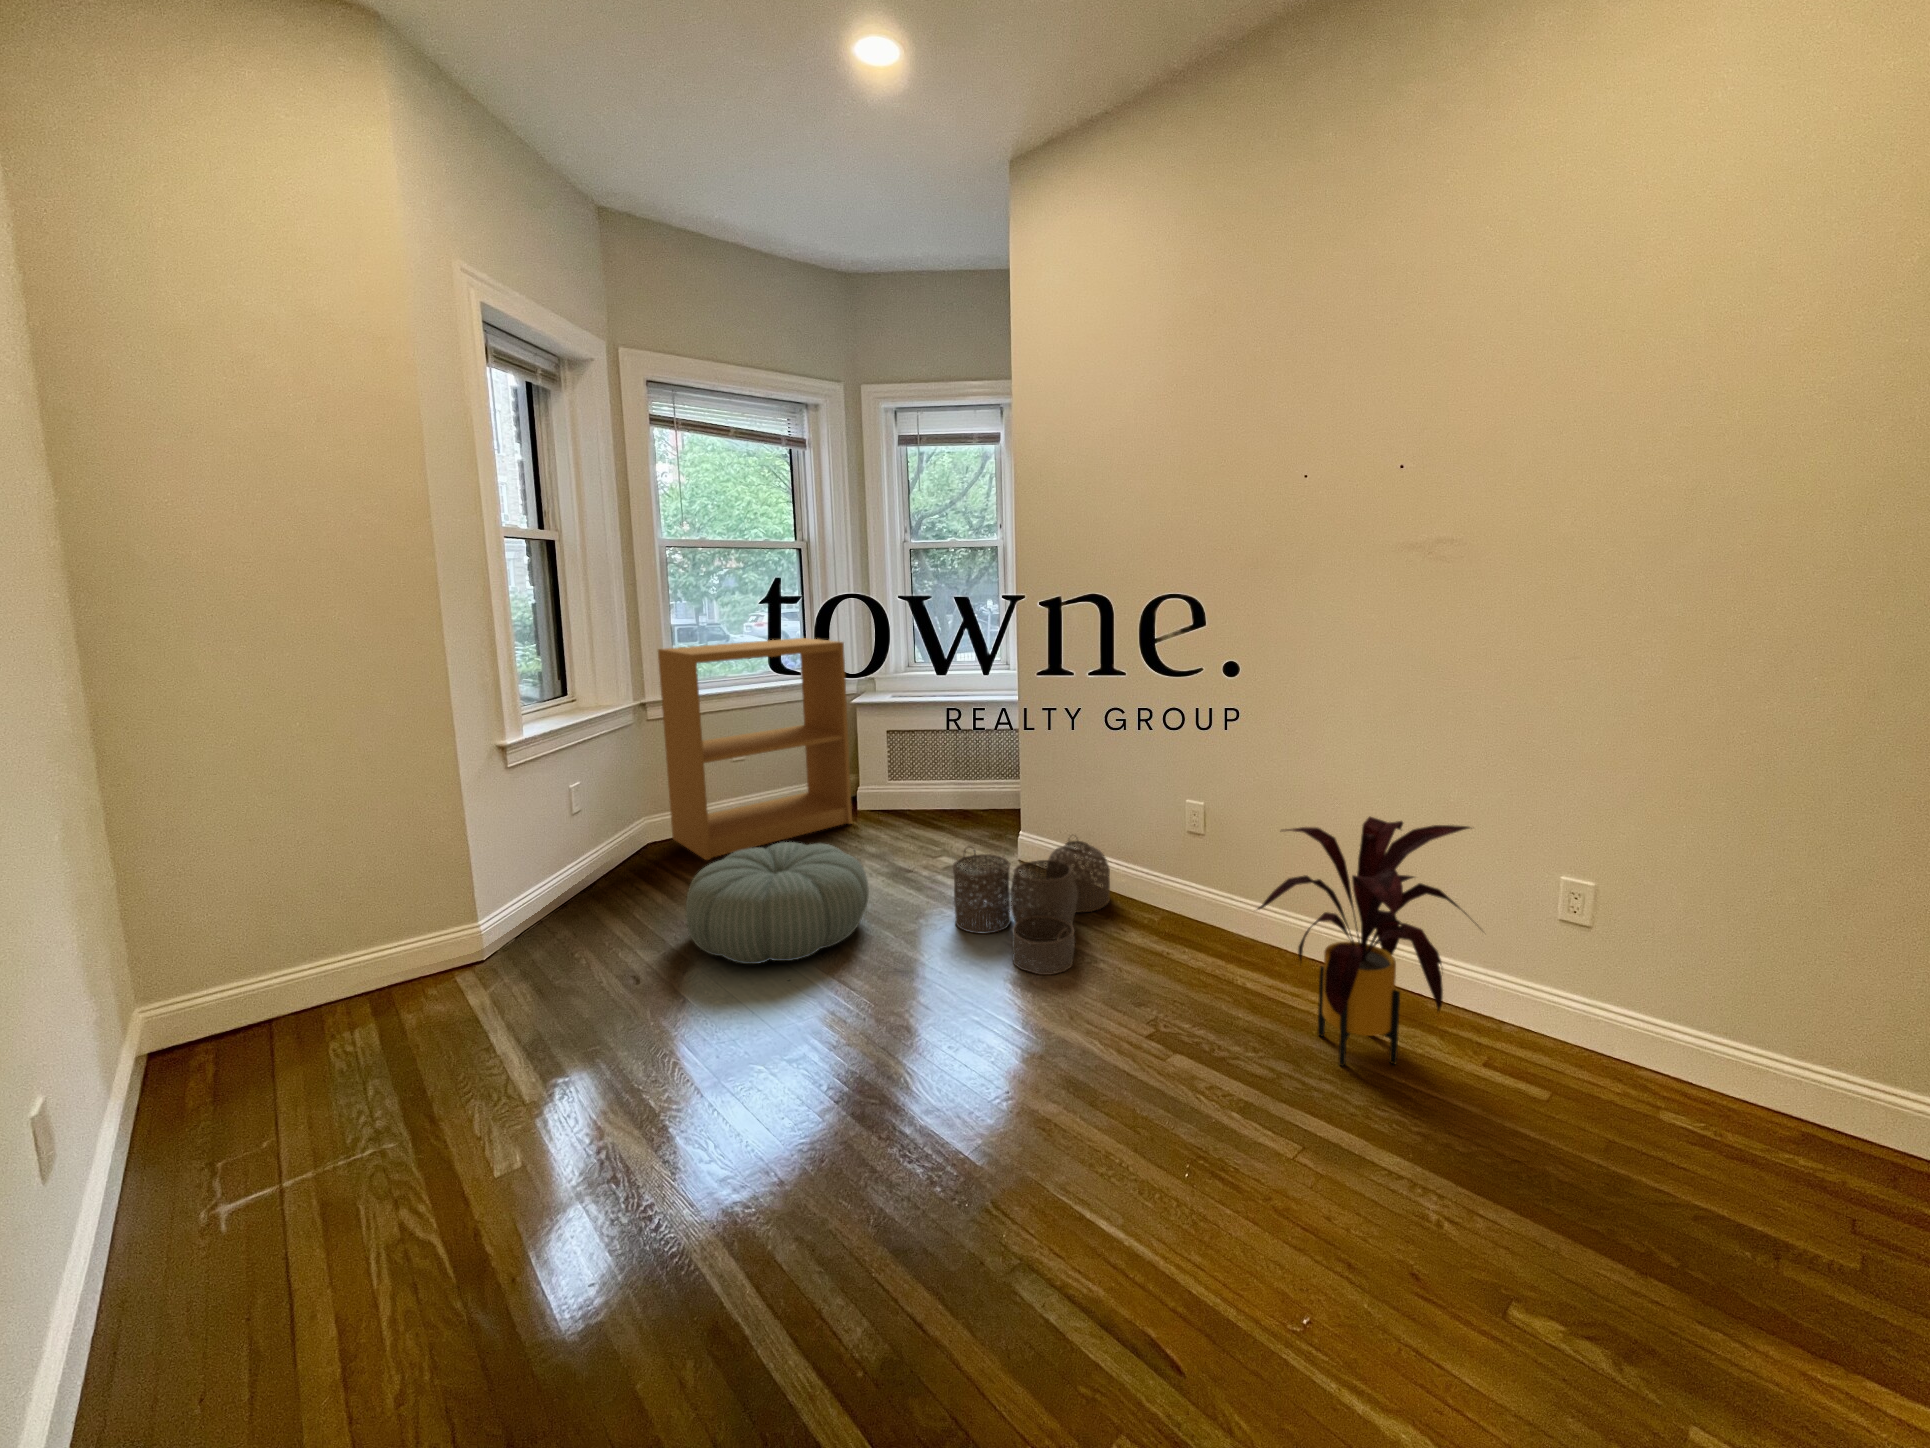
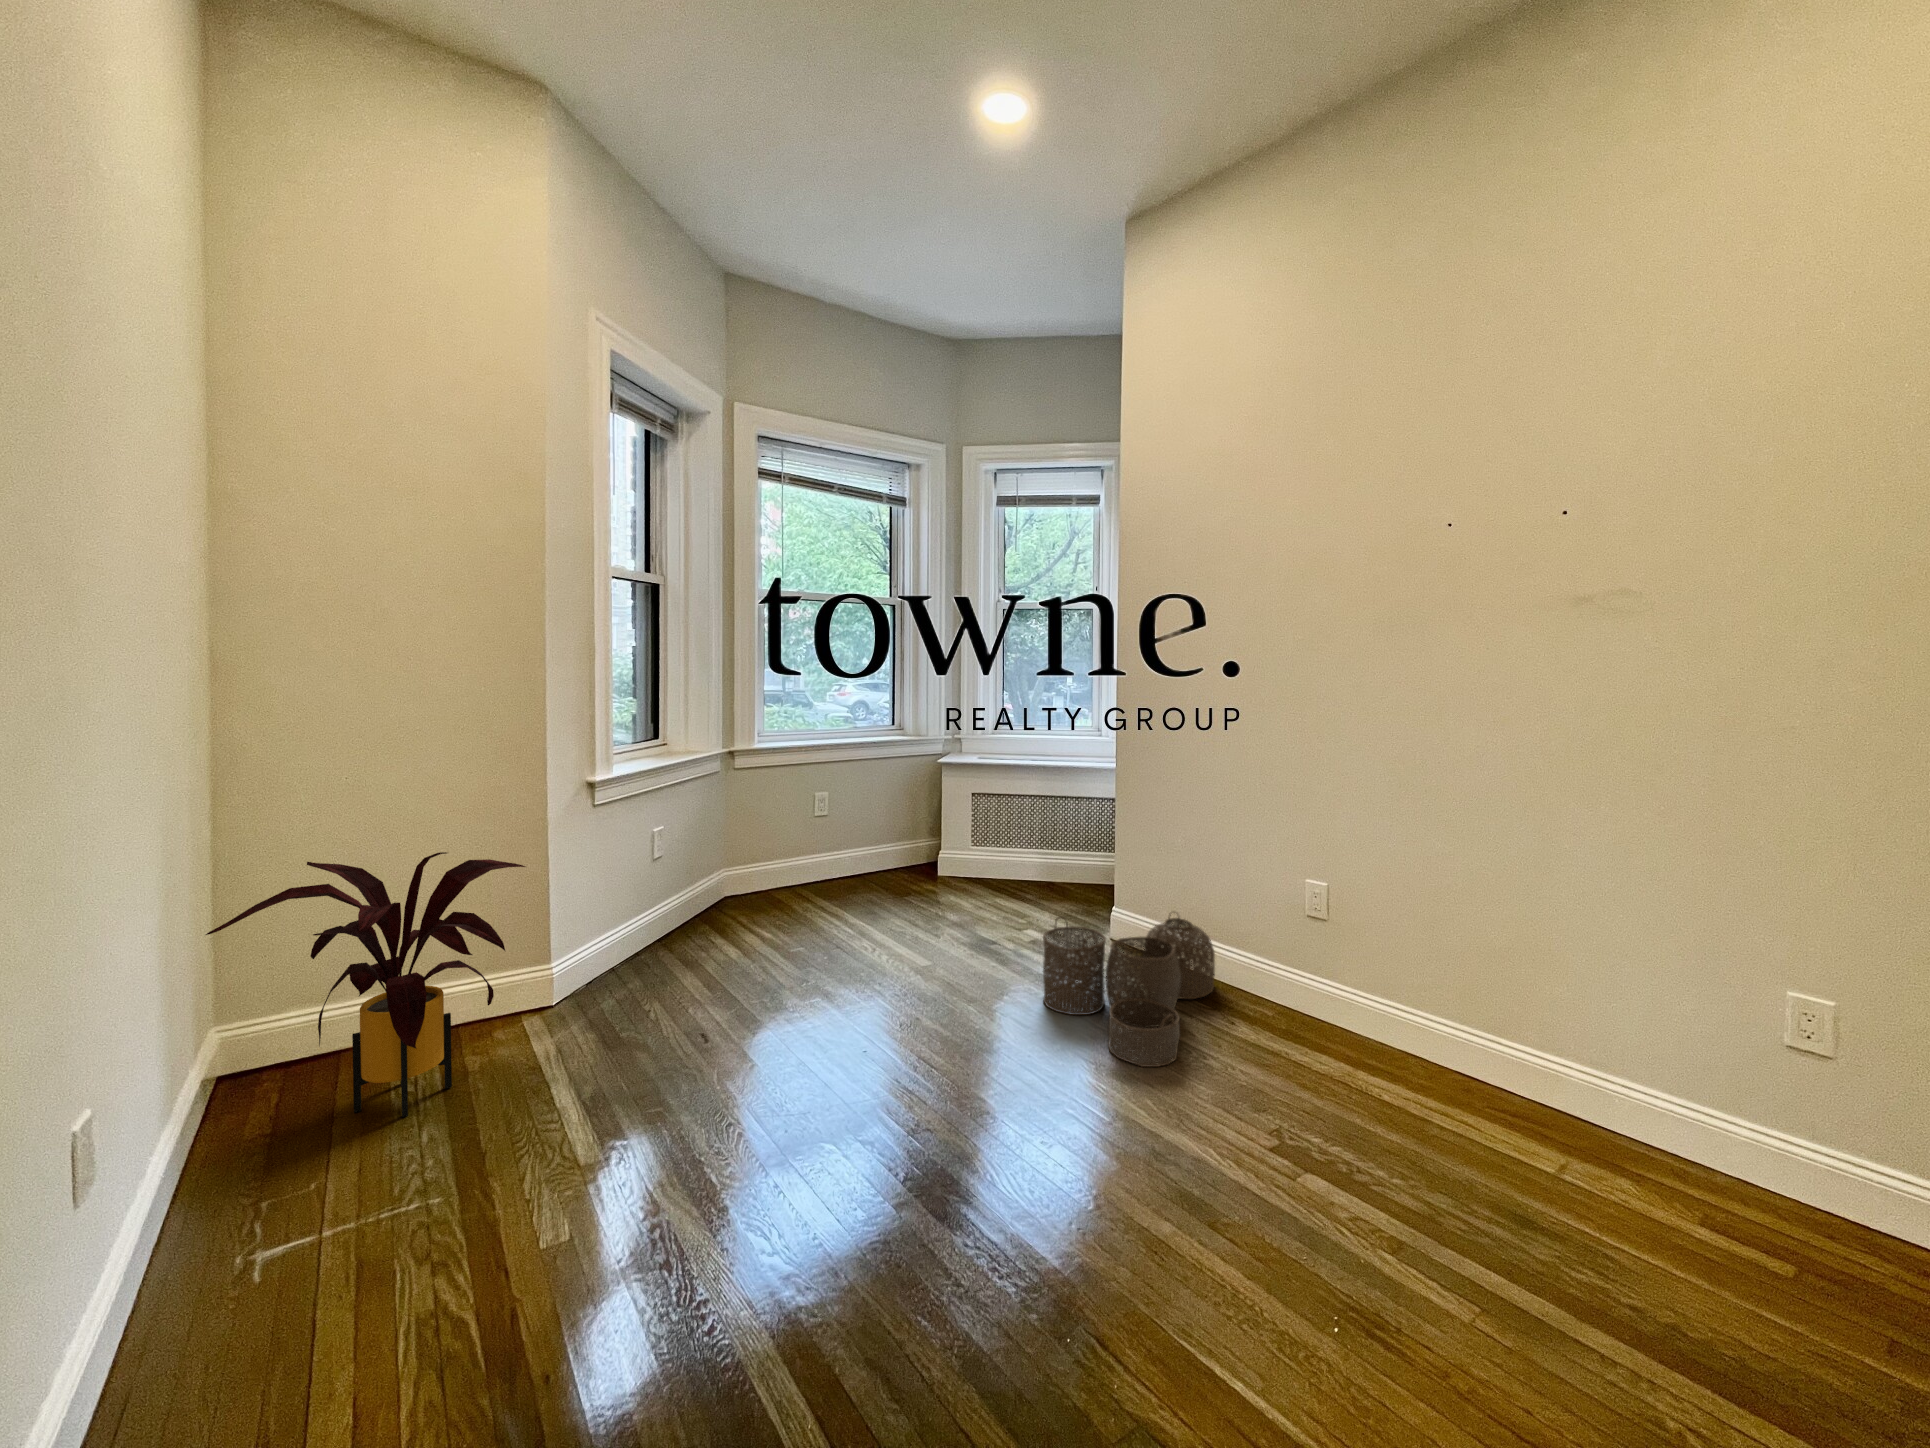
bookshelf: present [658,638,852,860] -> none [749,694,933,917]
house plant: present [1257,817,1470,1066] -> present [206,852,526,1117]
pouf: present [686,842,869,964] -> none [761,901,951,1030]

